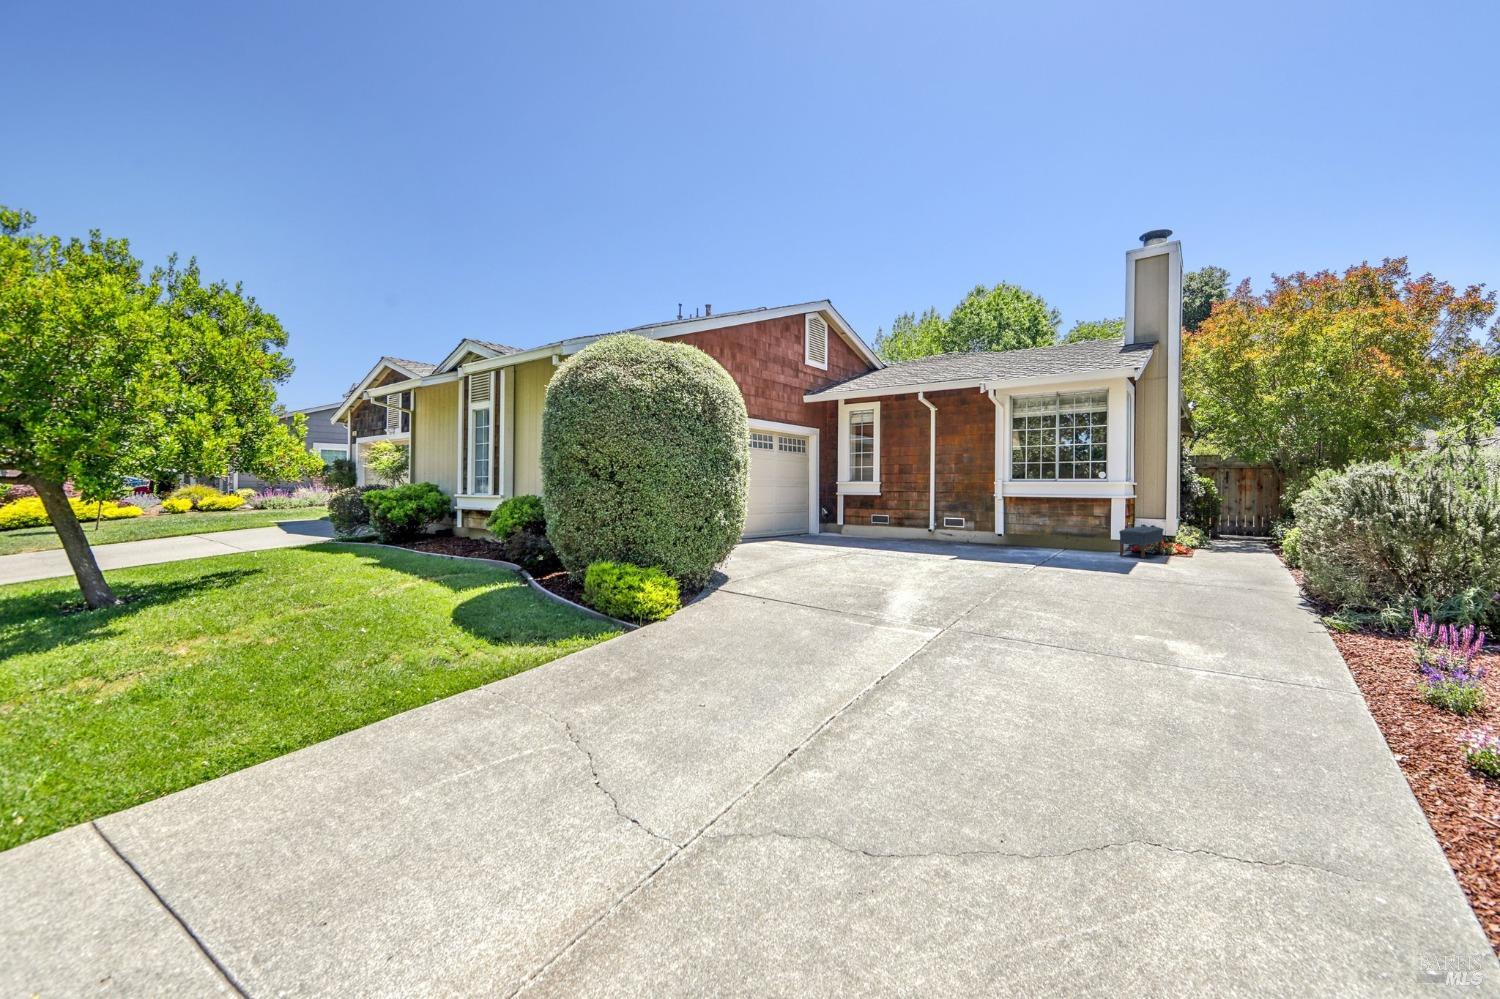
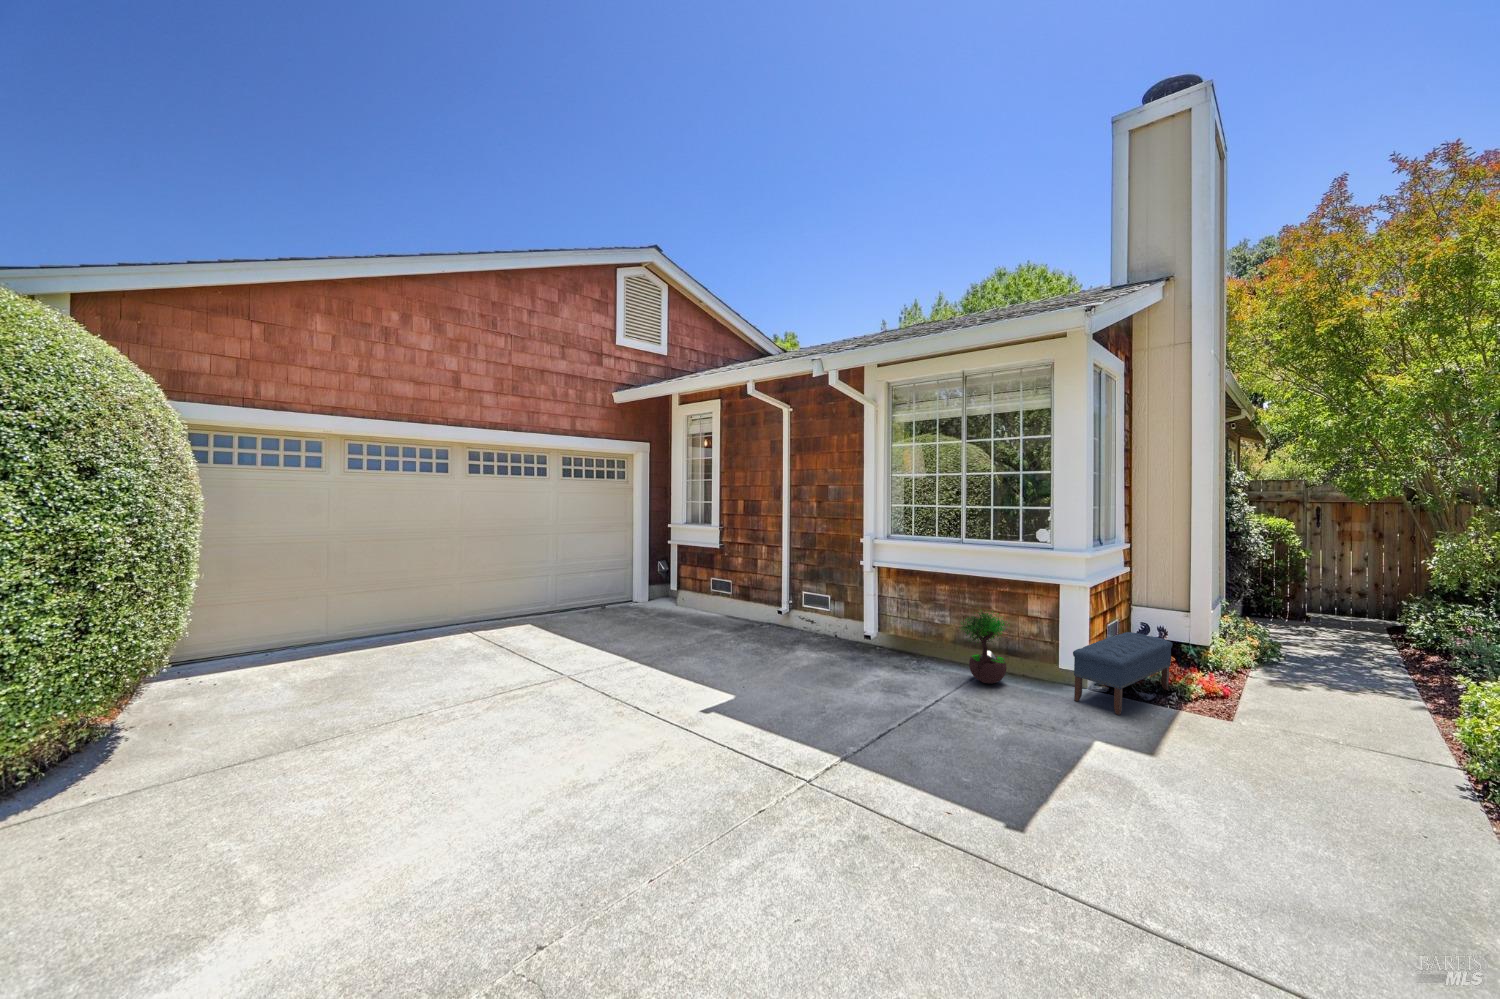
potted tree: none [1058,511,1087,553] -> present [960,610,1007,684]

